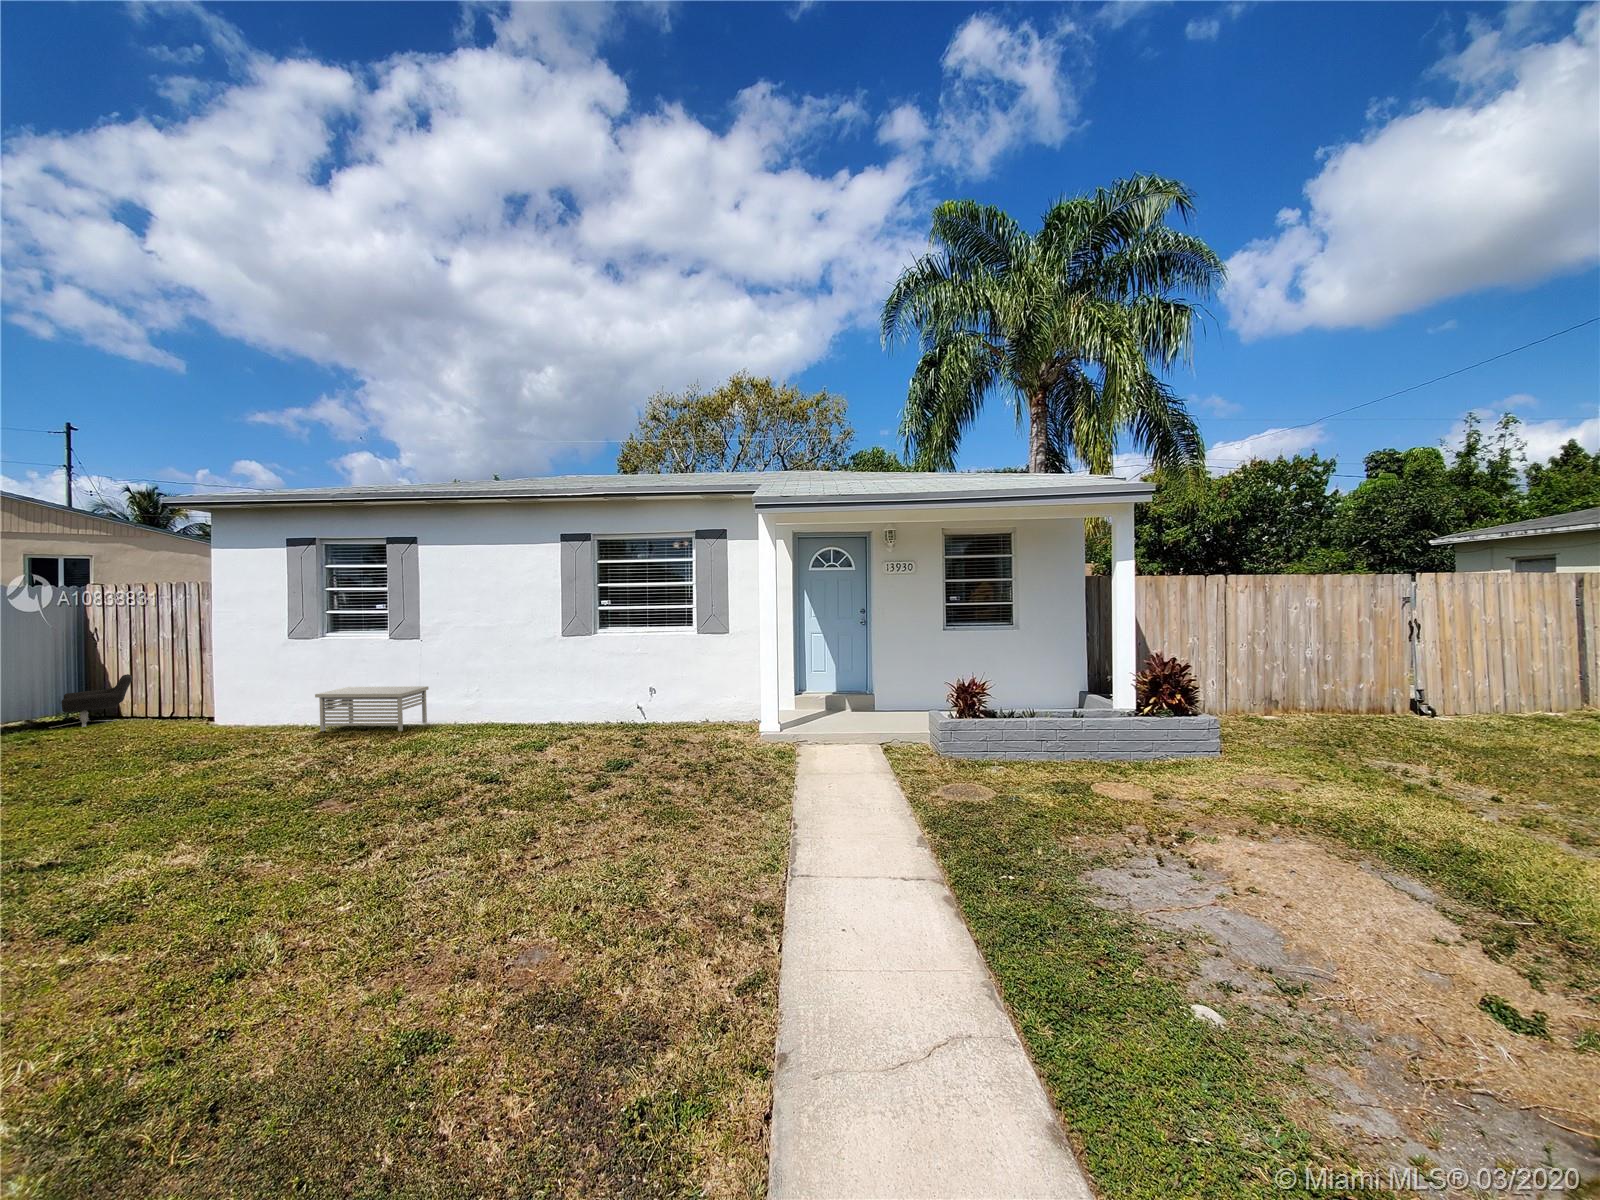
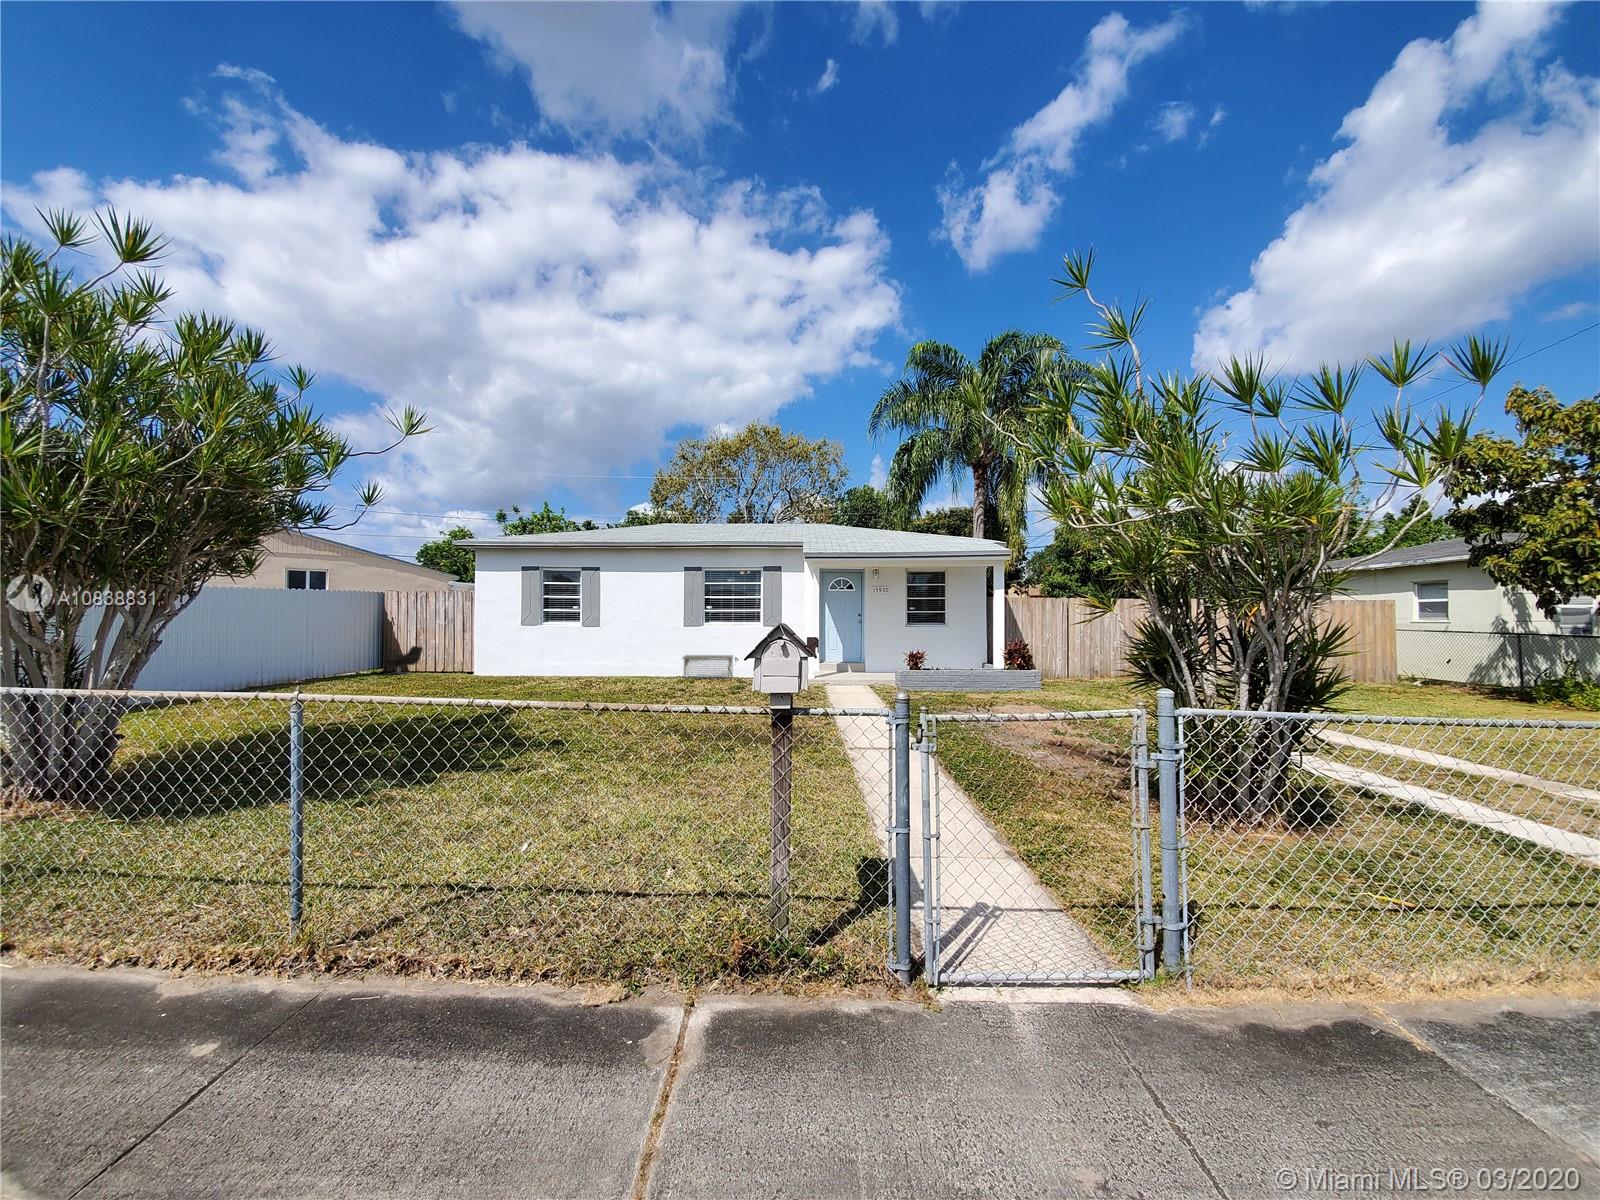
storage bench: present [315,686,429,731] -> present [683,655,733,678]

